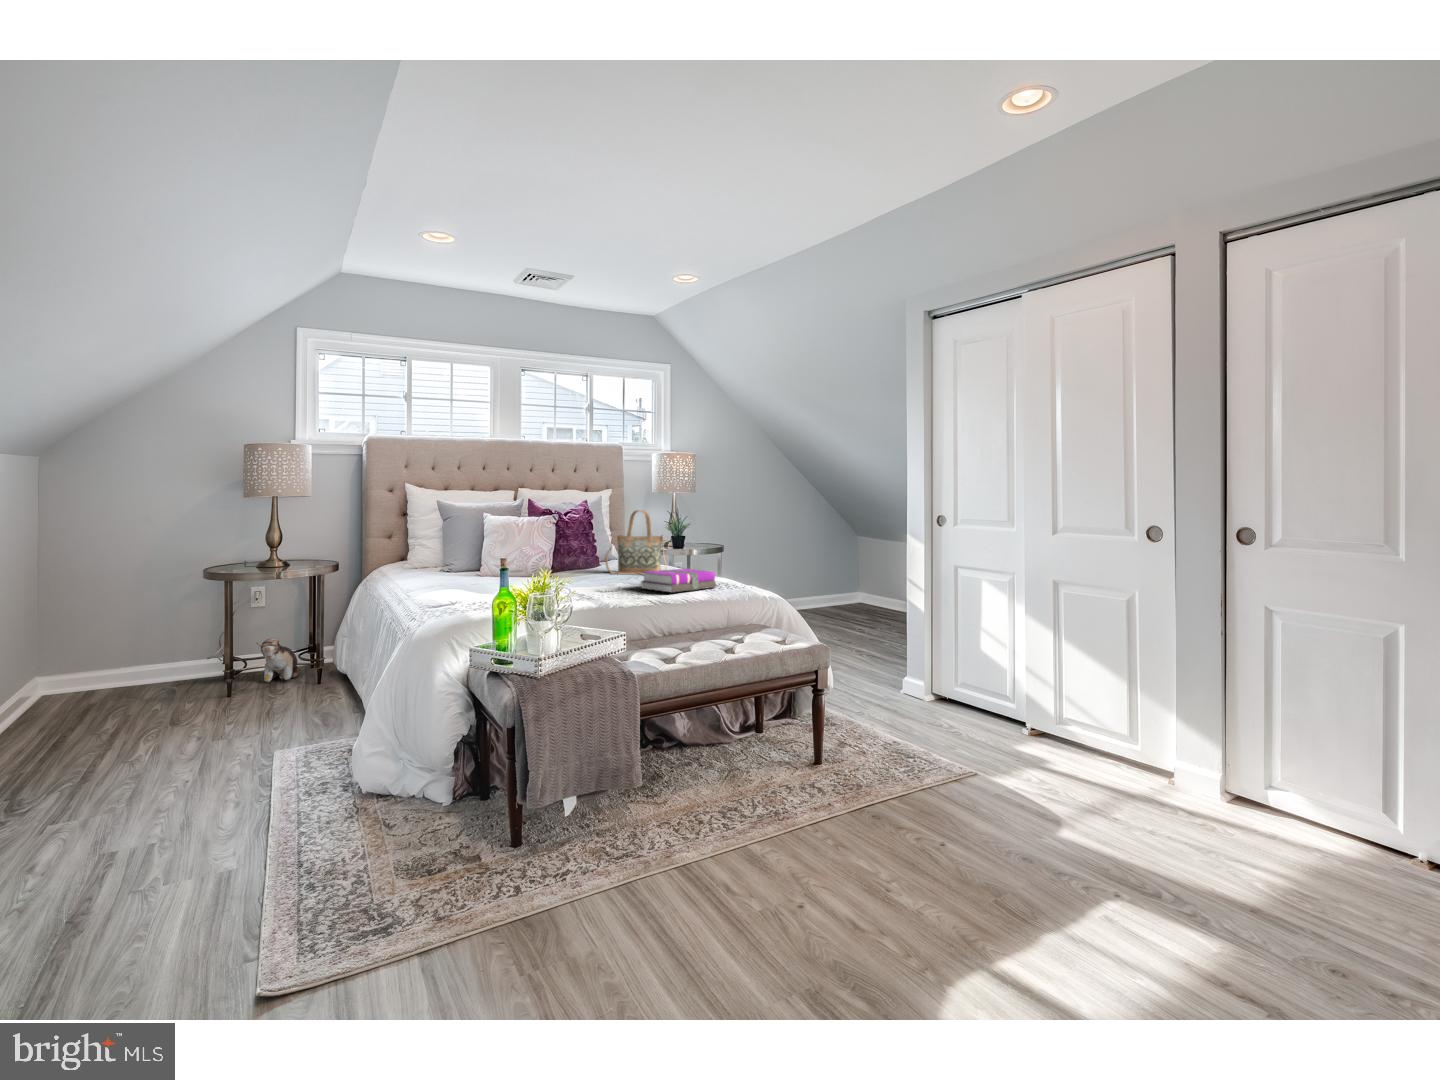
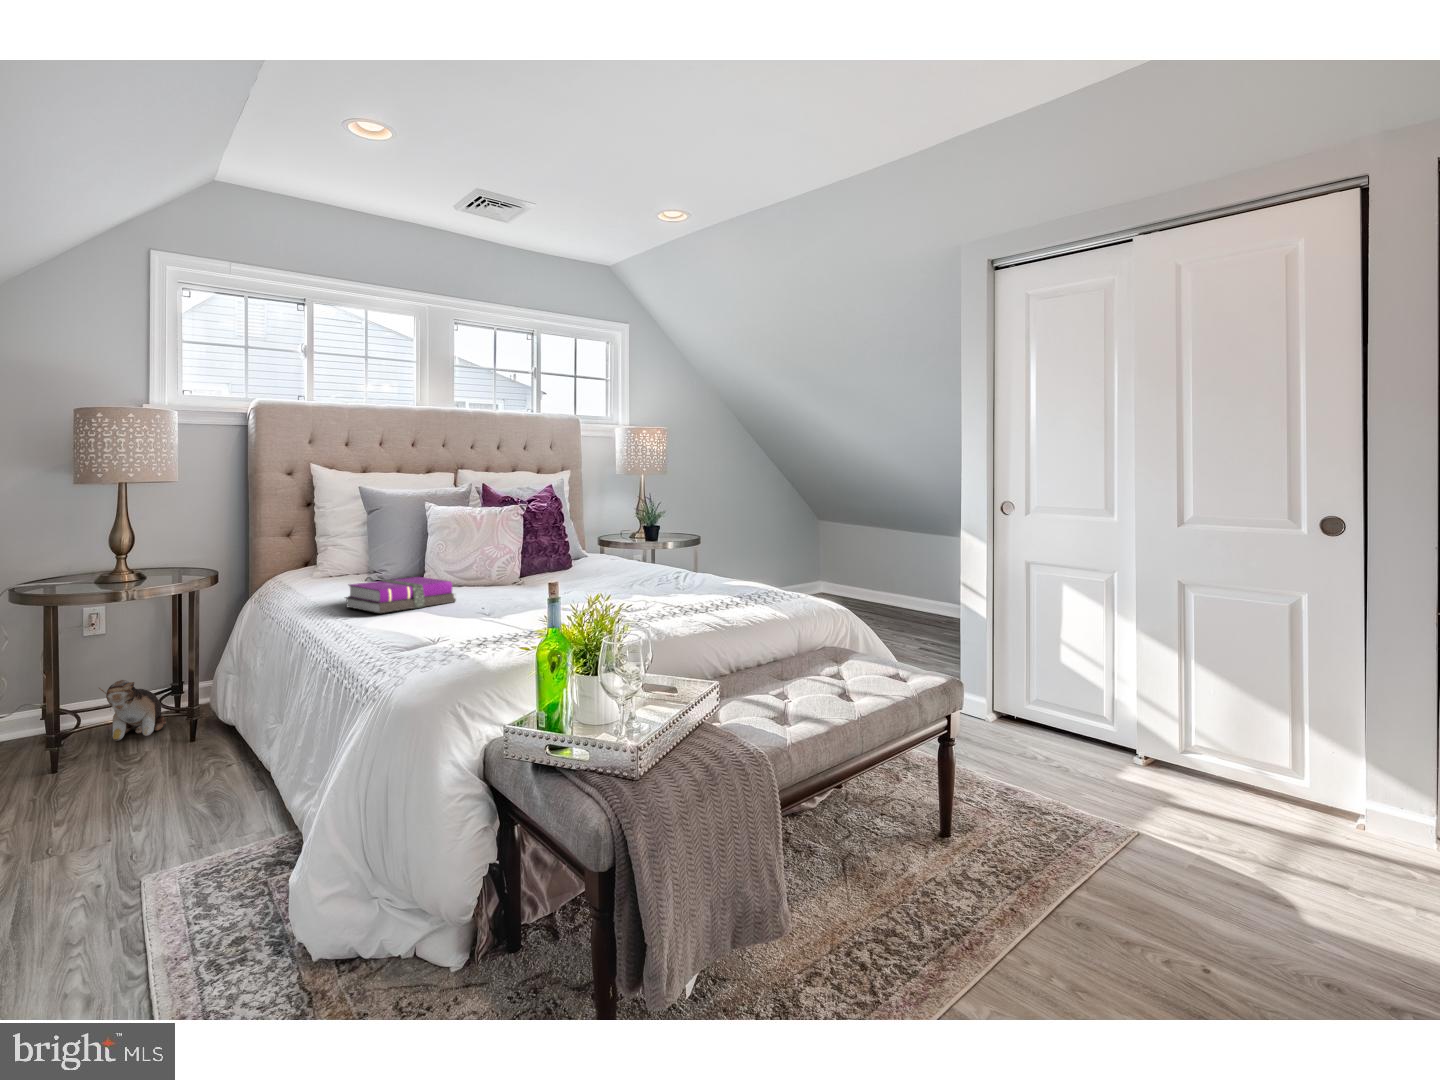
handbag: present [605,510,664,574] -> none [595,499,680,583]
notebook: present [641,569,717,592] -> present [346,577,456,613]

